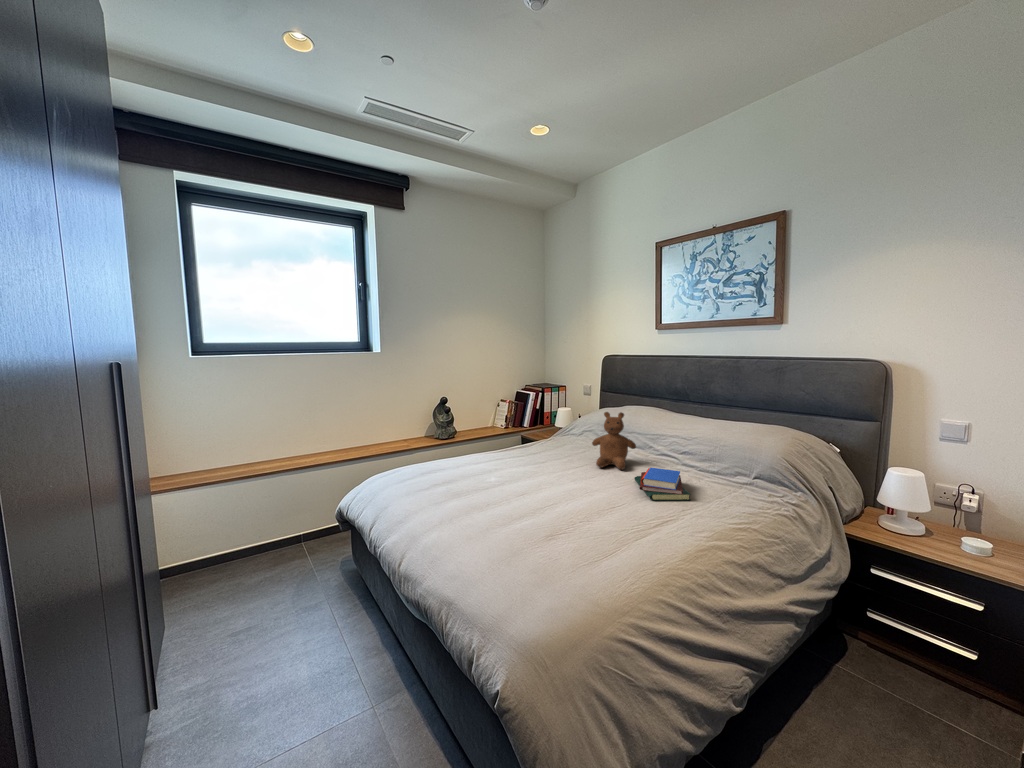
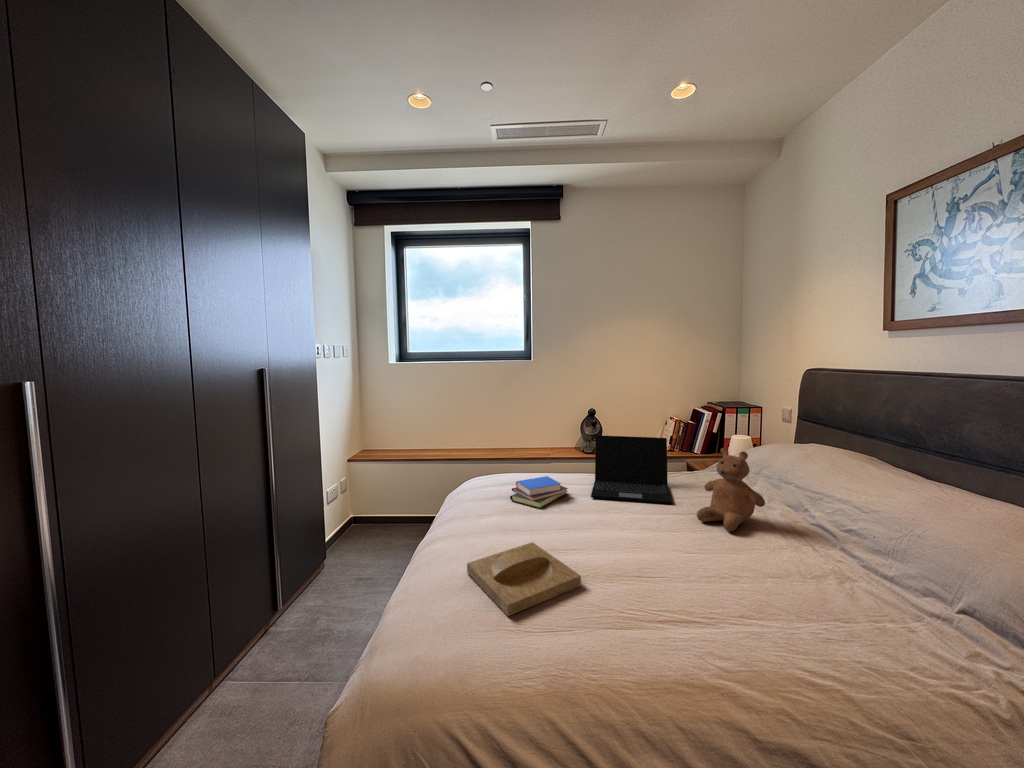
laptop: none [492,412,569,469] -> present [591,435,672,504]
book: present [634,467,691,500] -> present [510,476,568,508]
tray: none [493,509,585,562] -> present [467,542,581,616]

